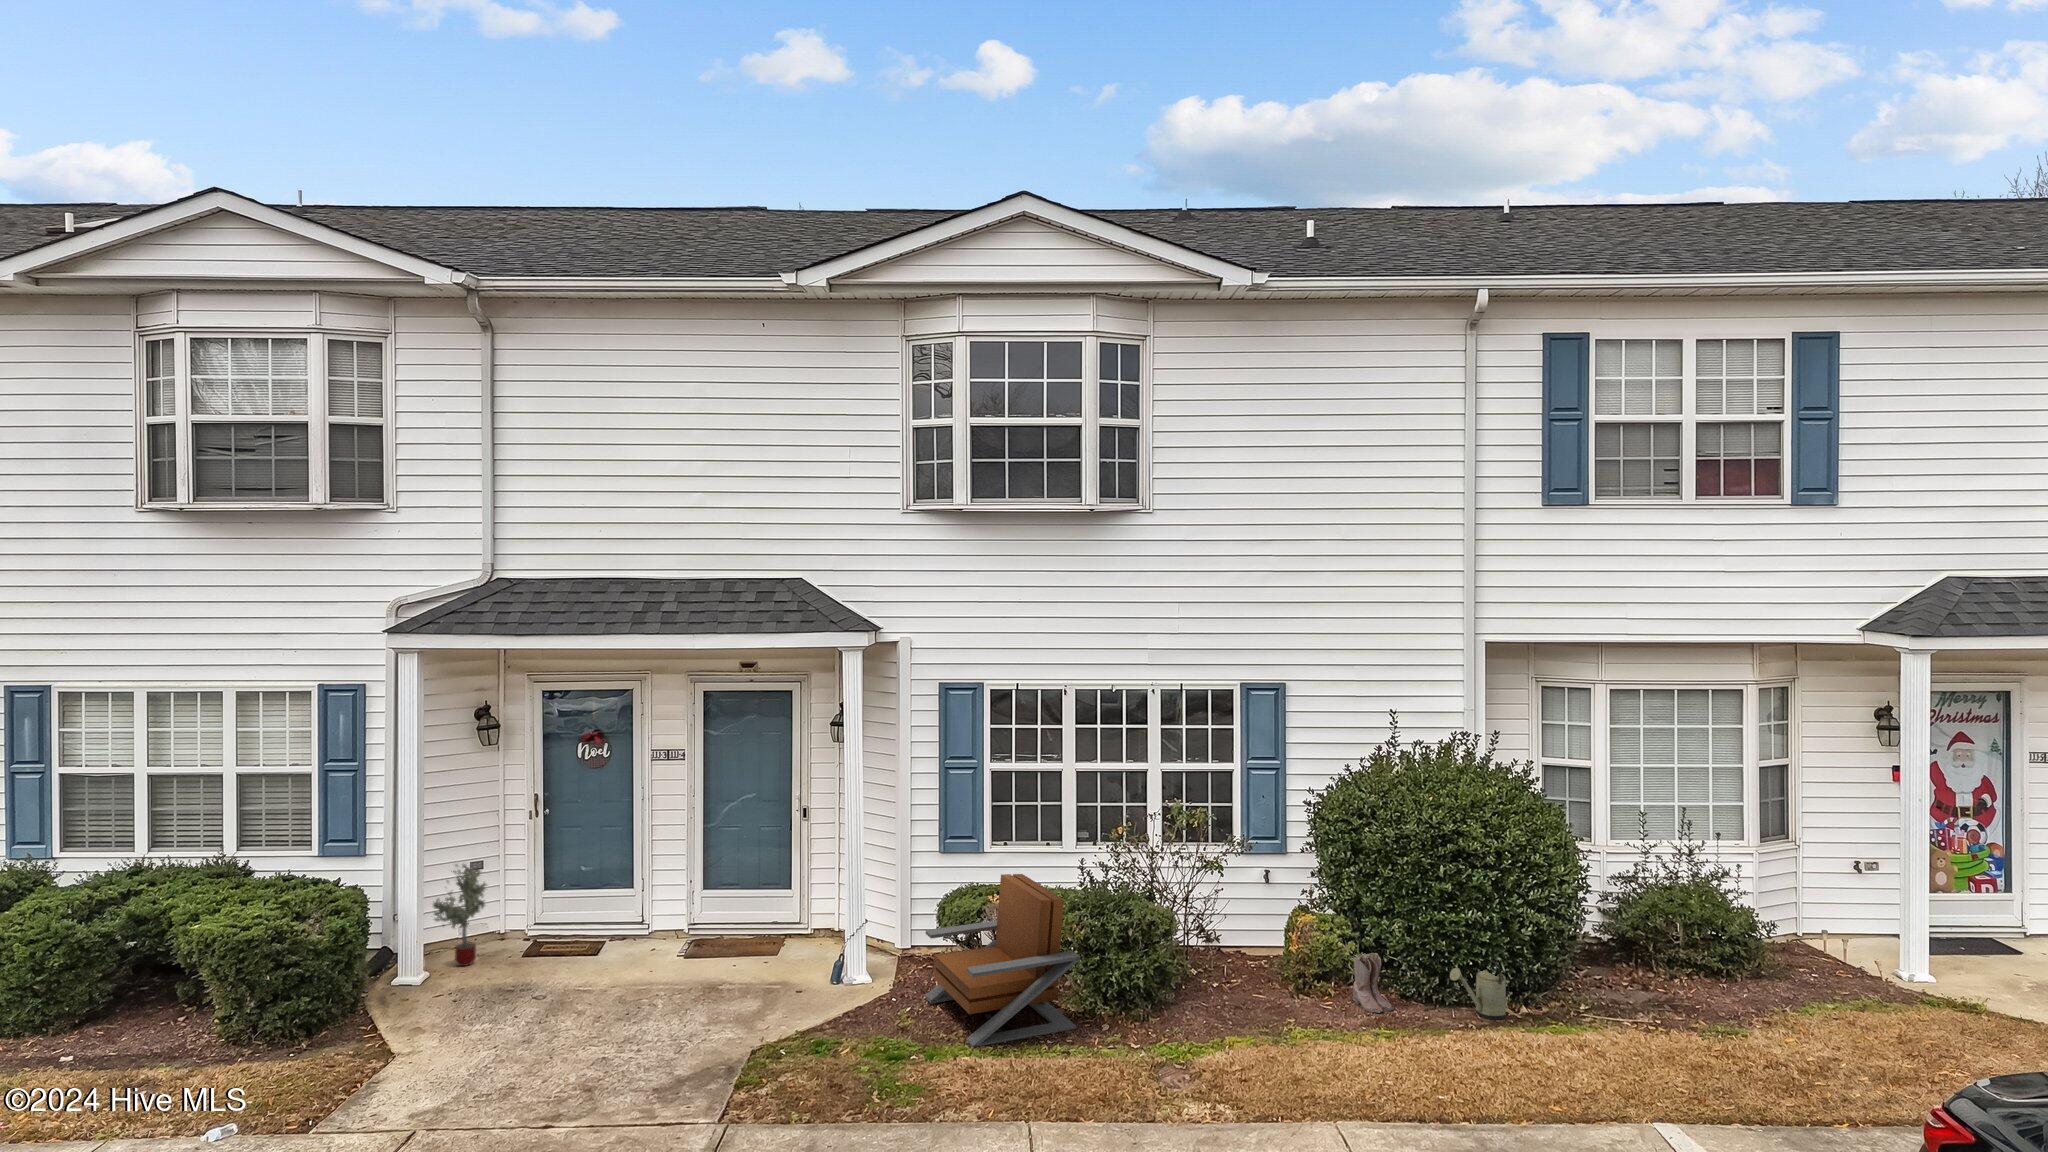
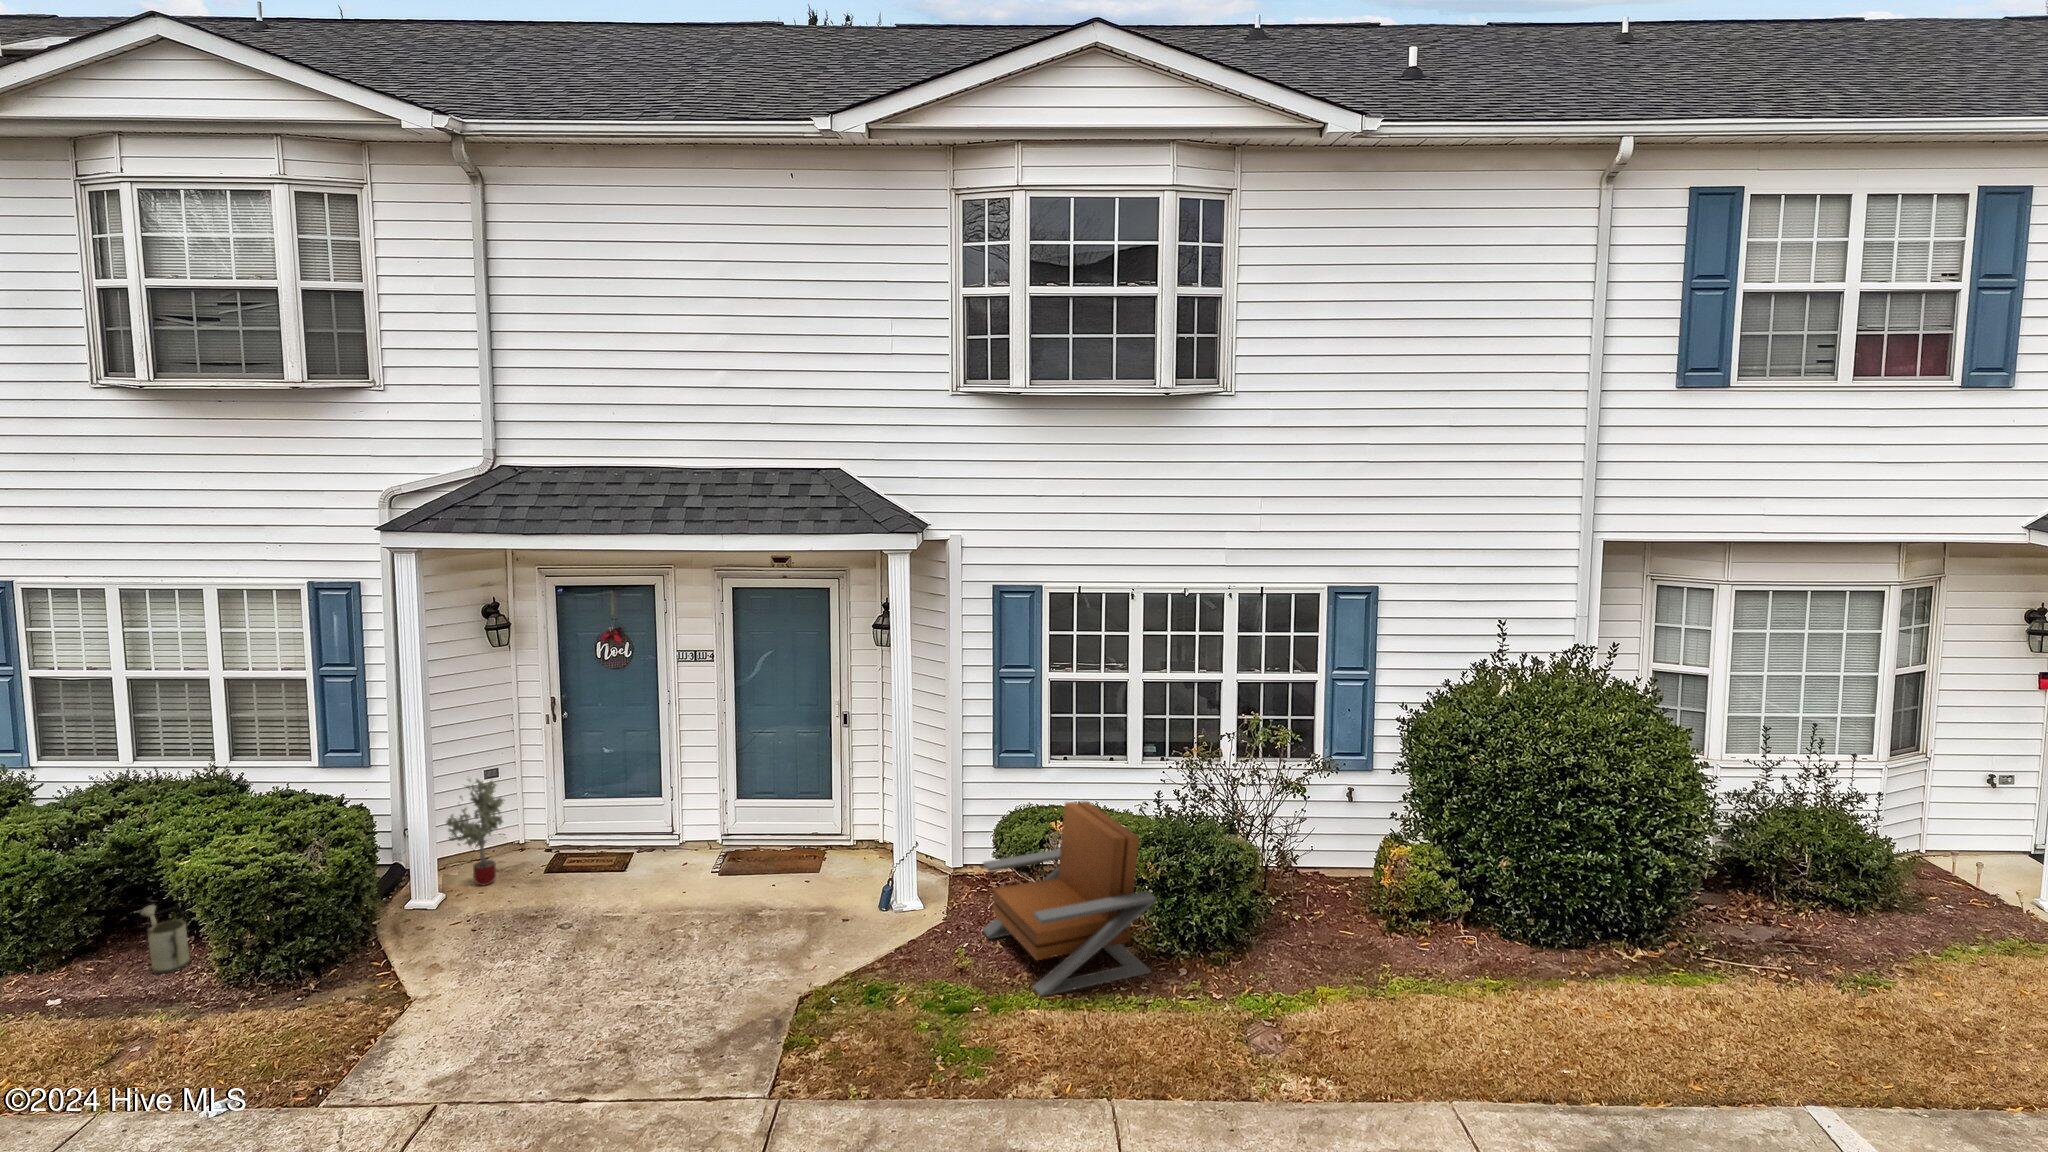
boots: present [1353,953,1393,1013] -> none [1448,890,1494,956]
watering can: present [1450,958,1509,1020] -> present [140,905,190,974]

